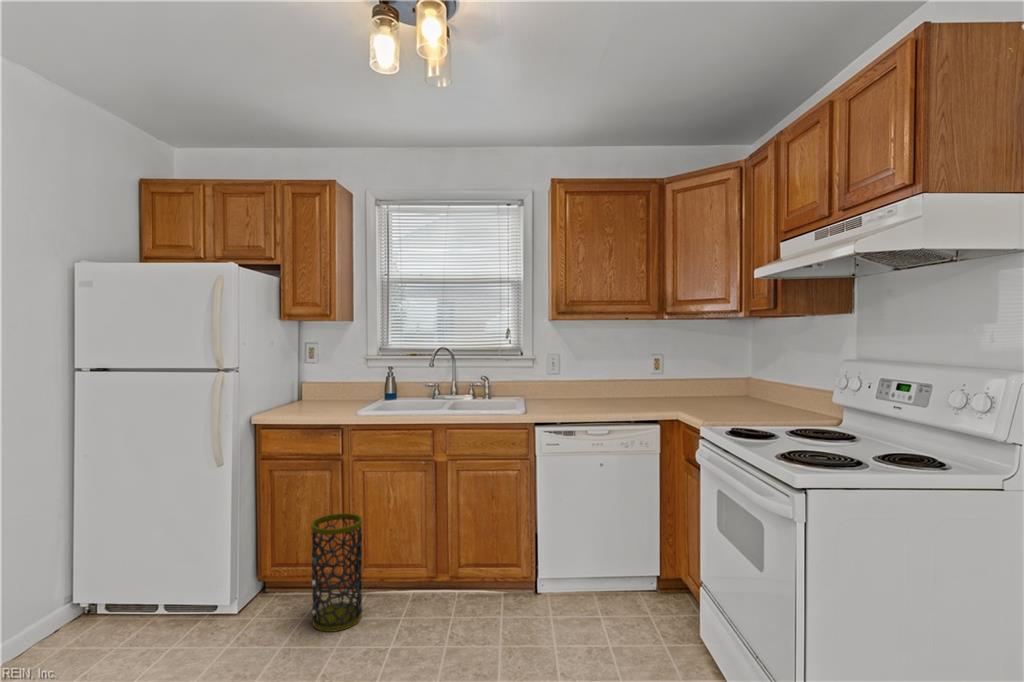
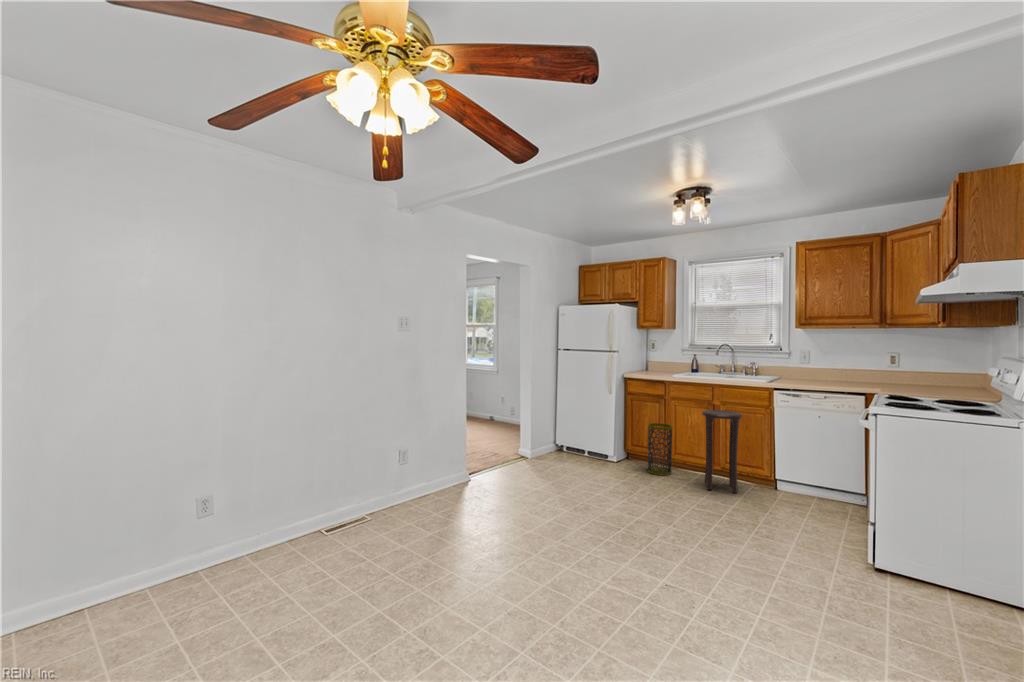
stool: none [425,474,497,646] -> present [702,410,742,493]

